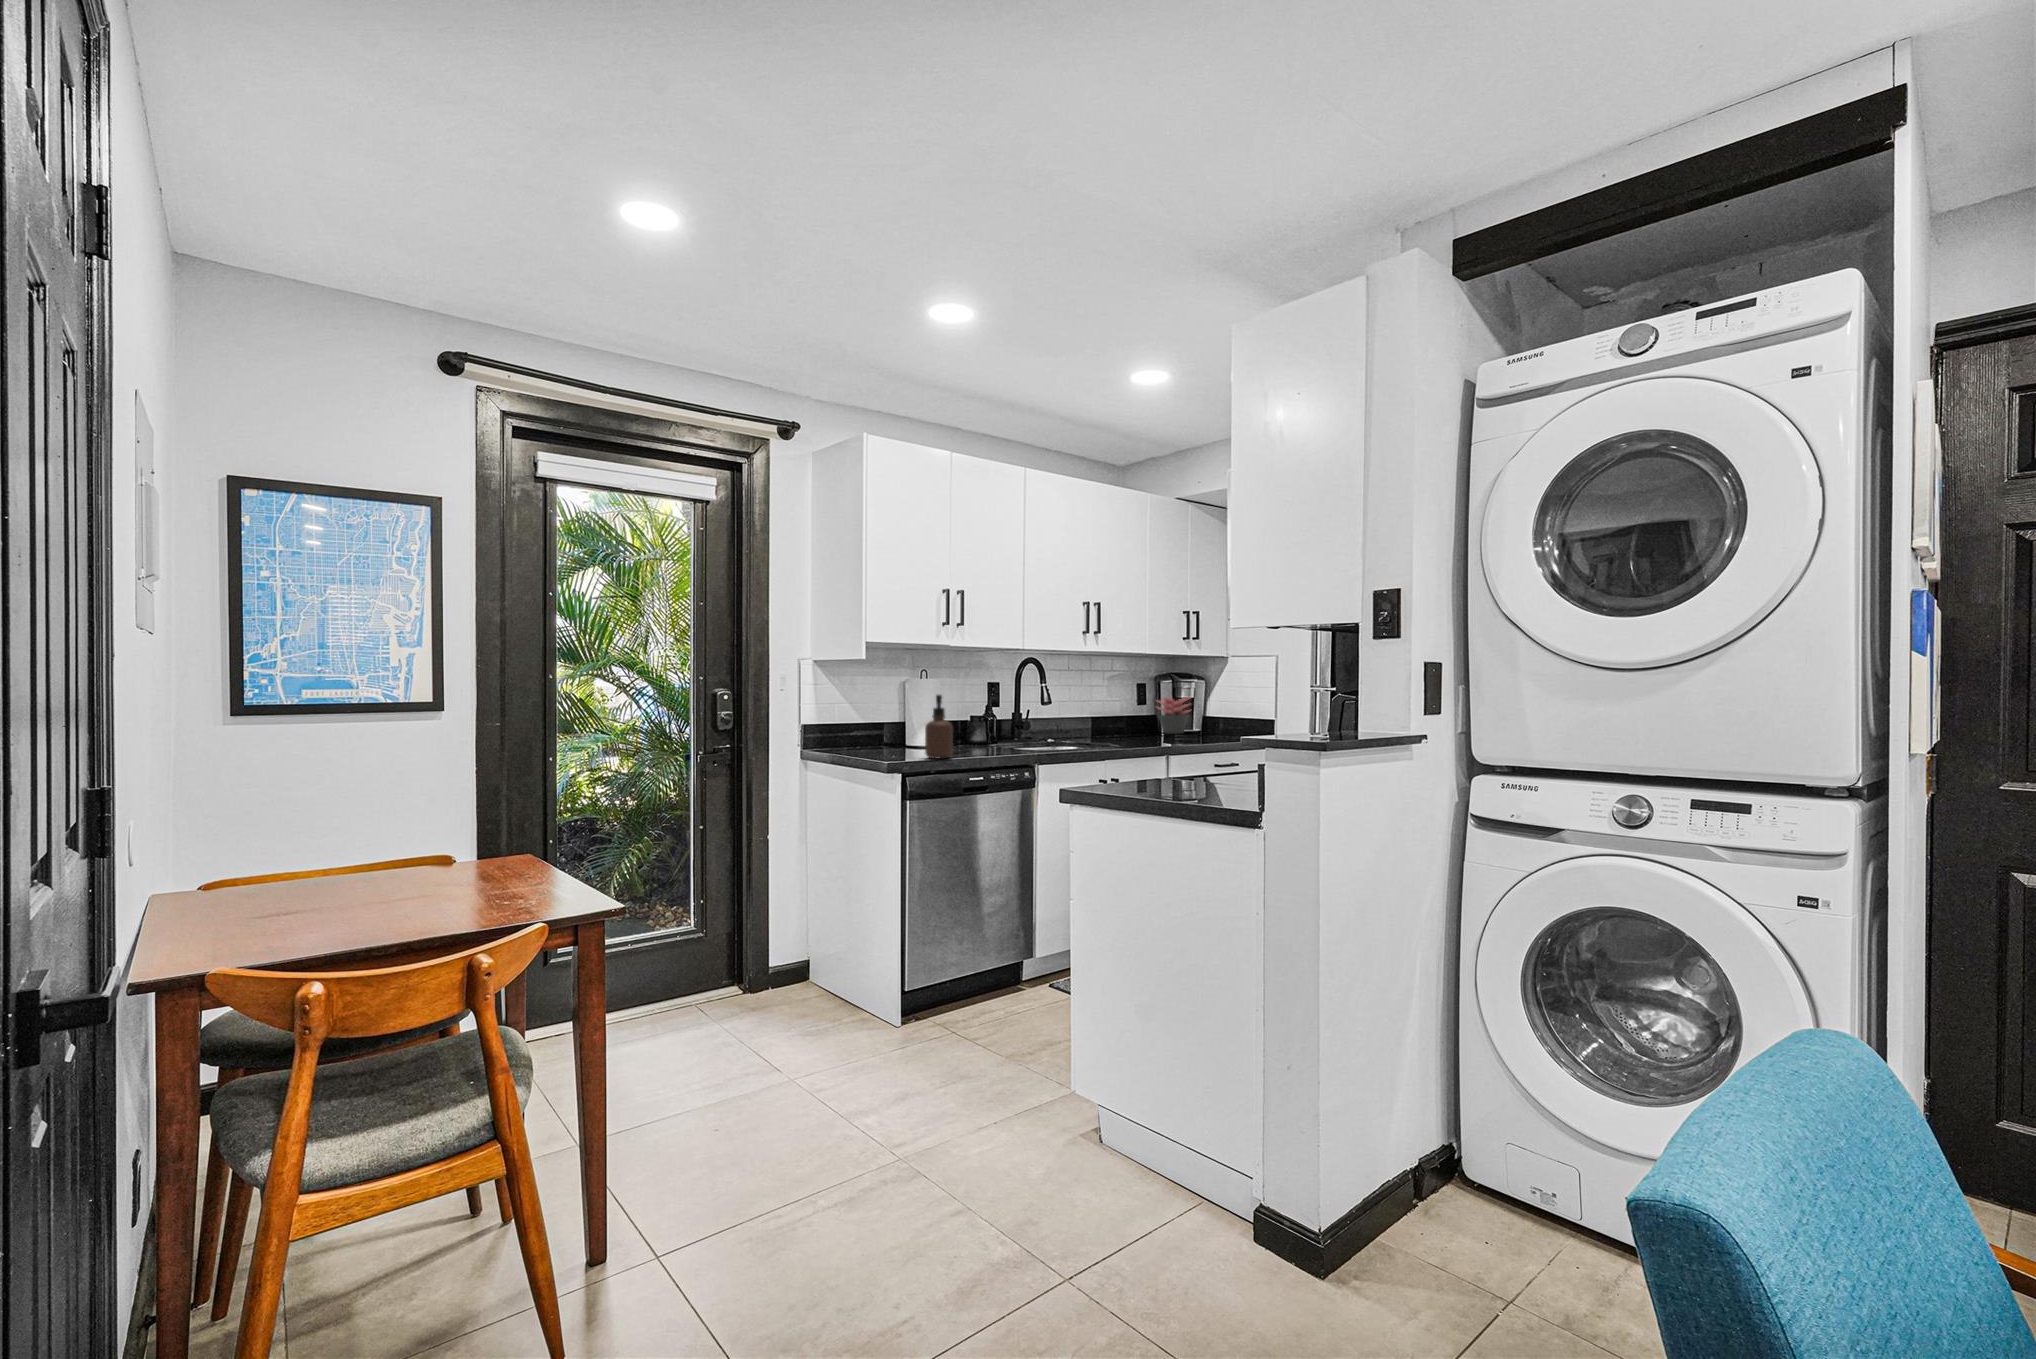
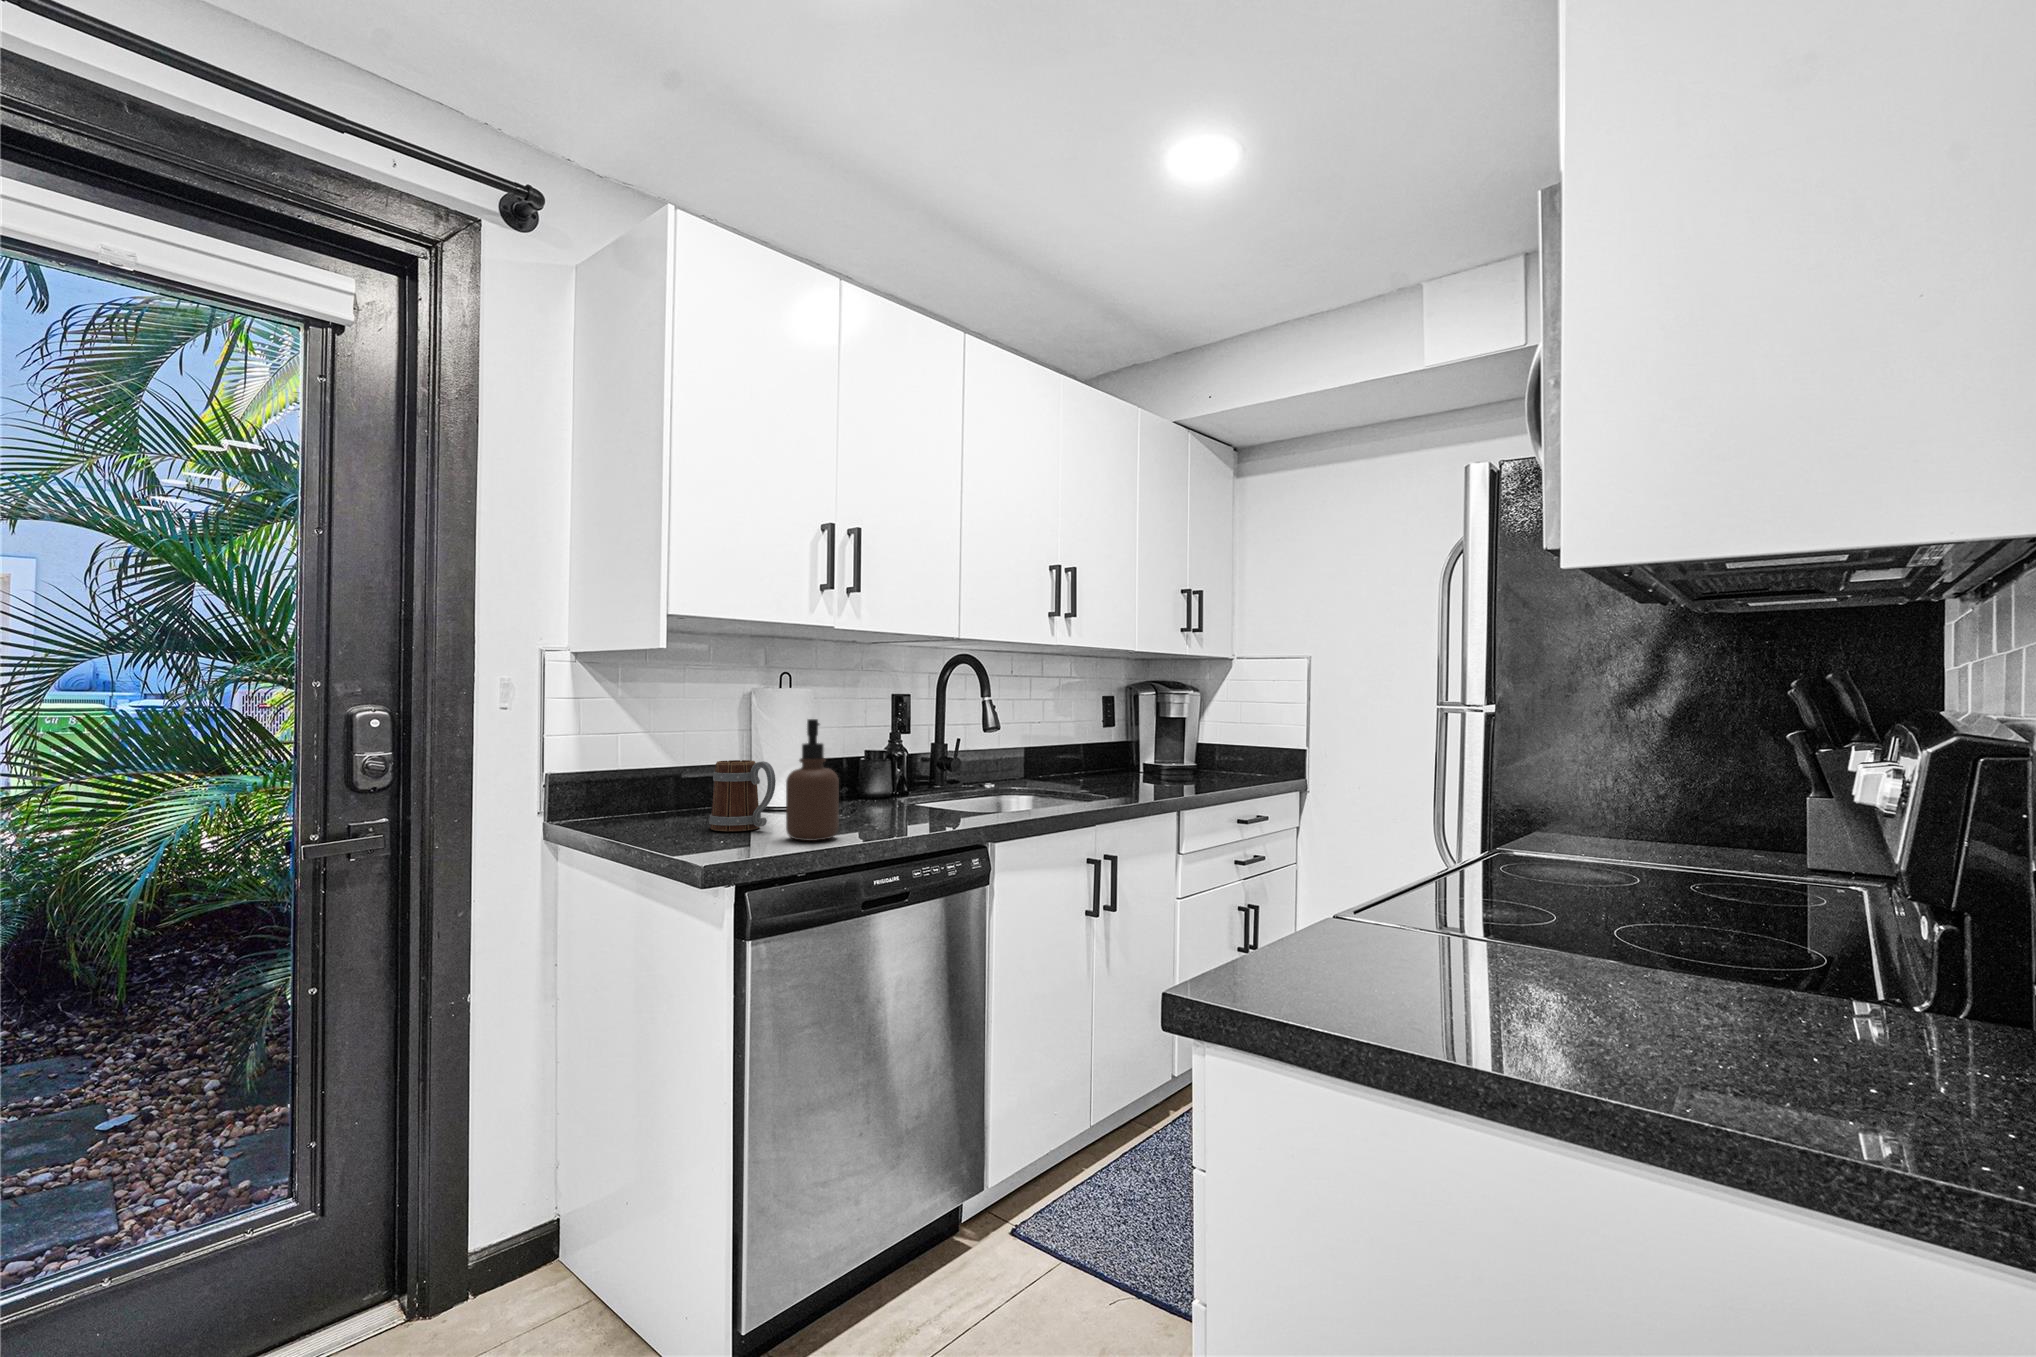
succulent plant: present [1156,697,1189,734] -> none [1132,716,1186,771]
mug: none [885,718,919,755] -> present [709,760,776,831]

